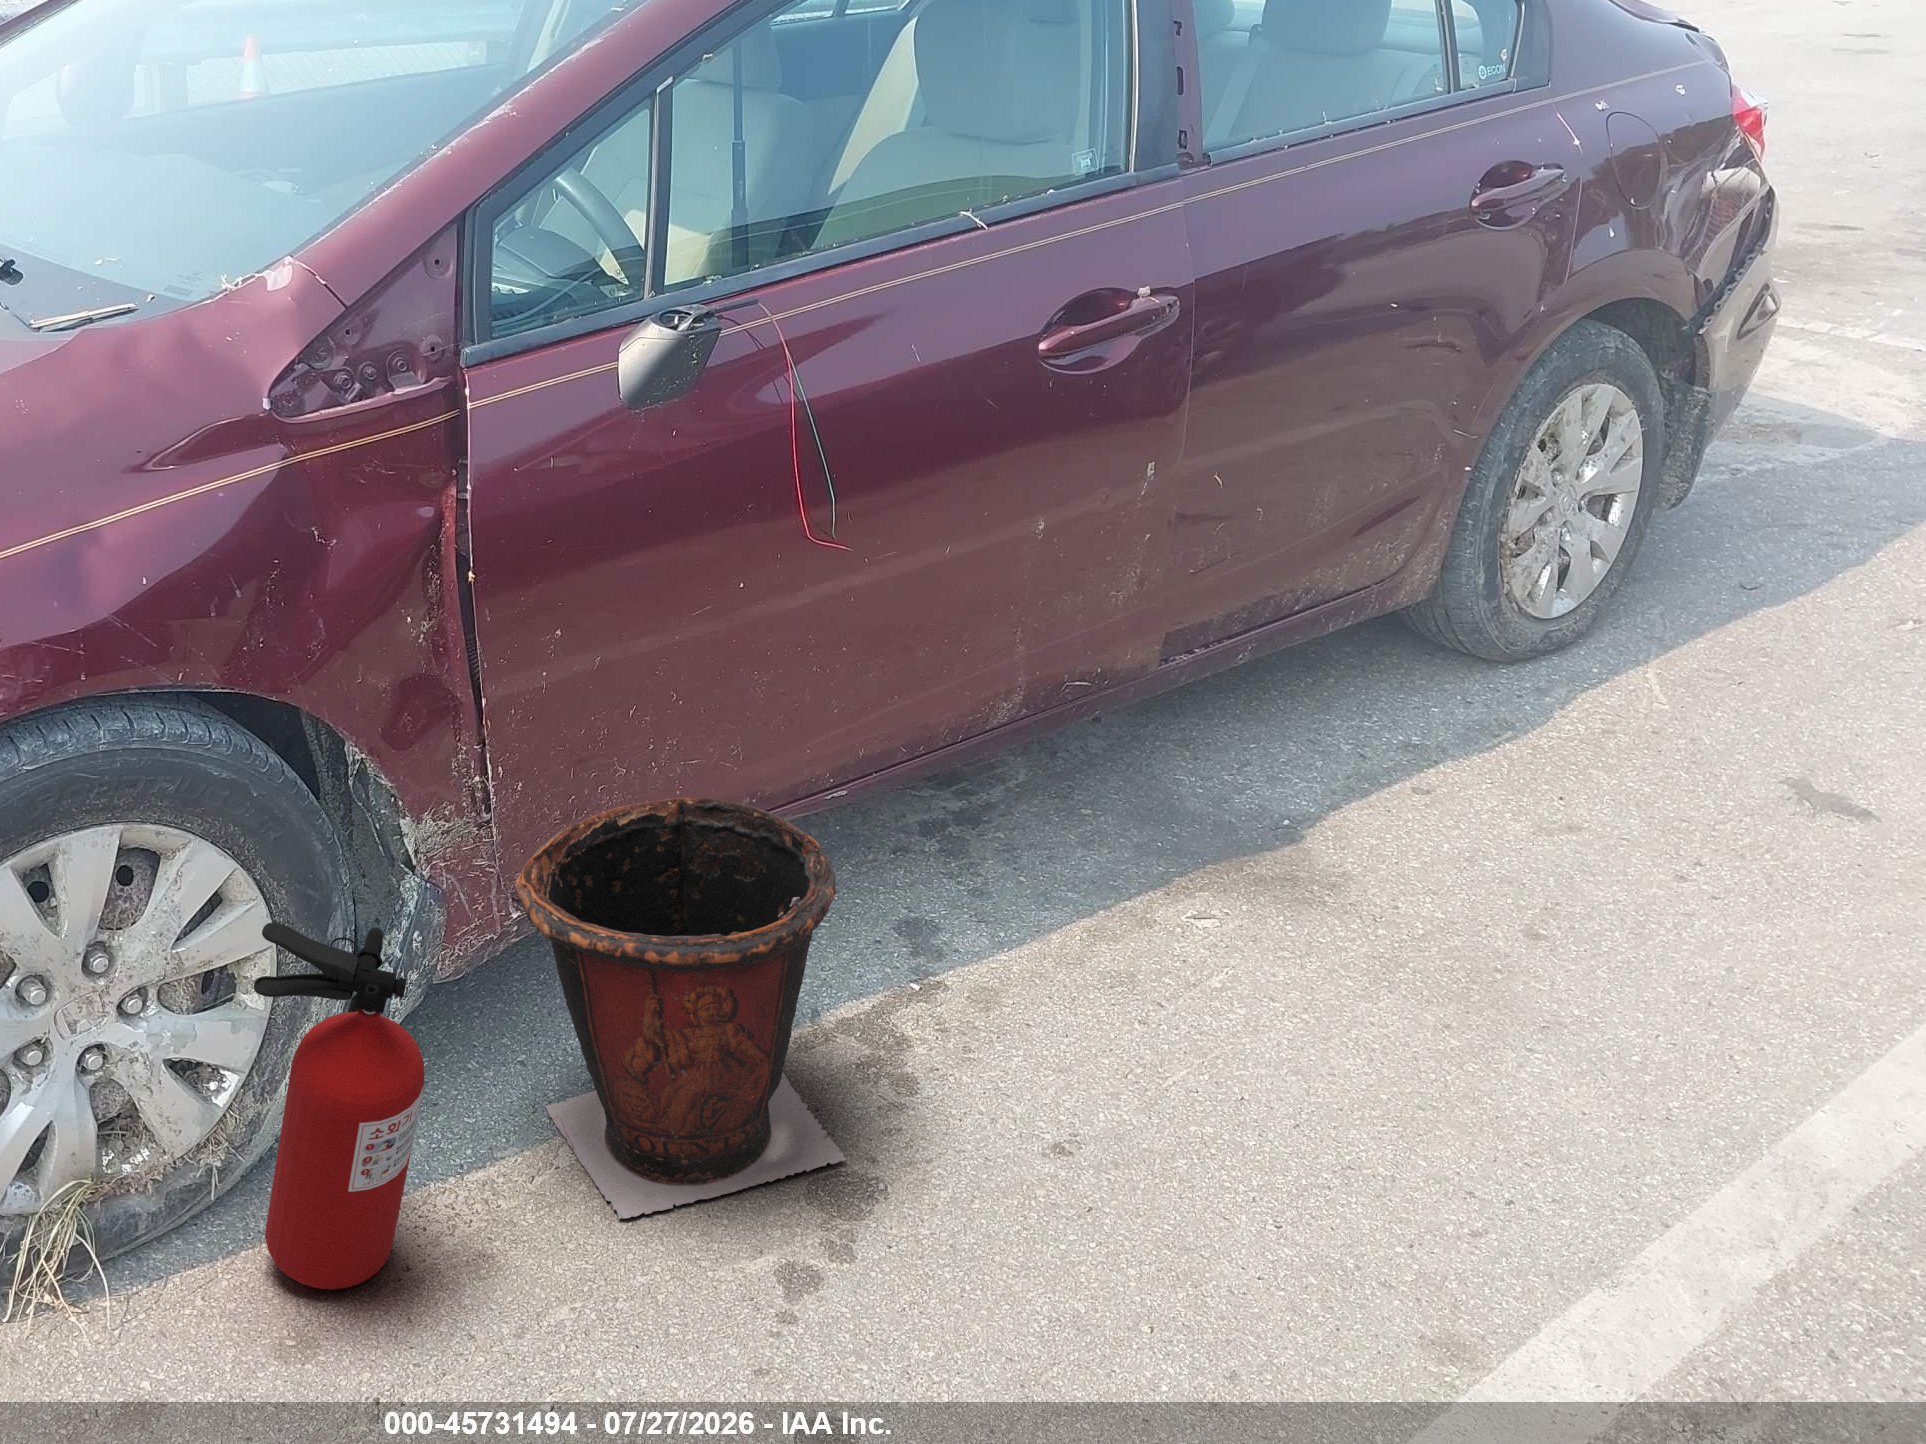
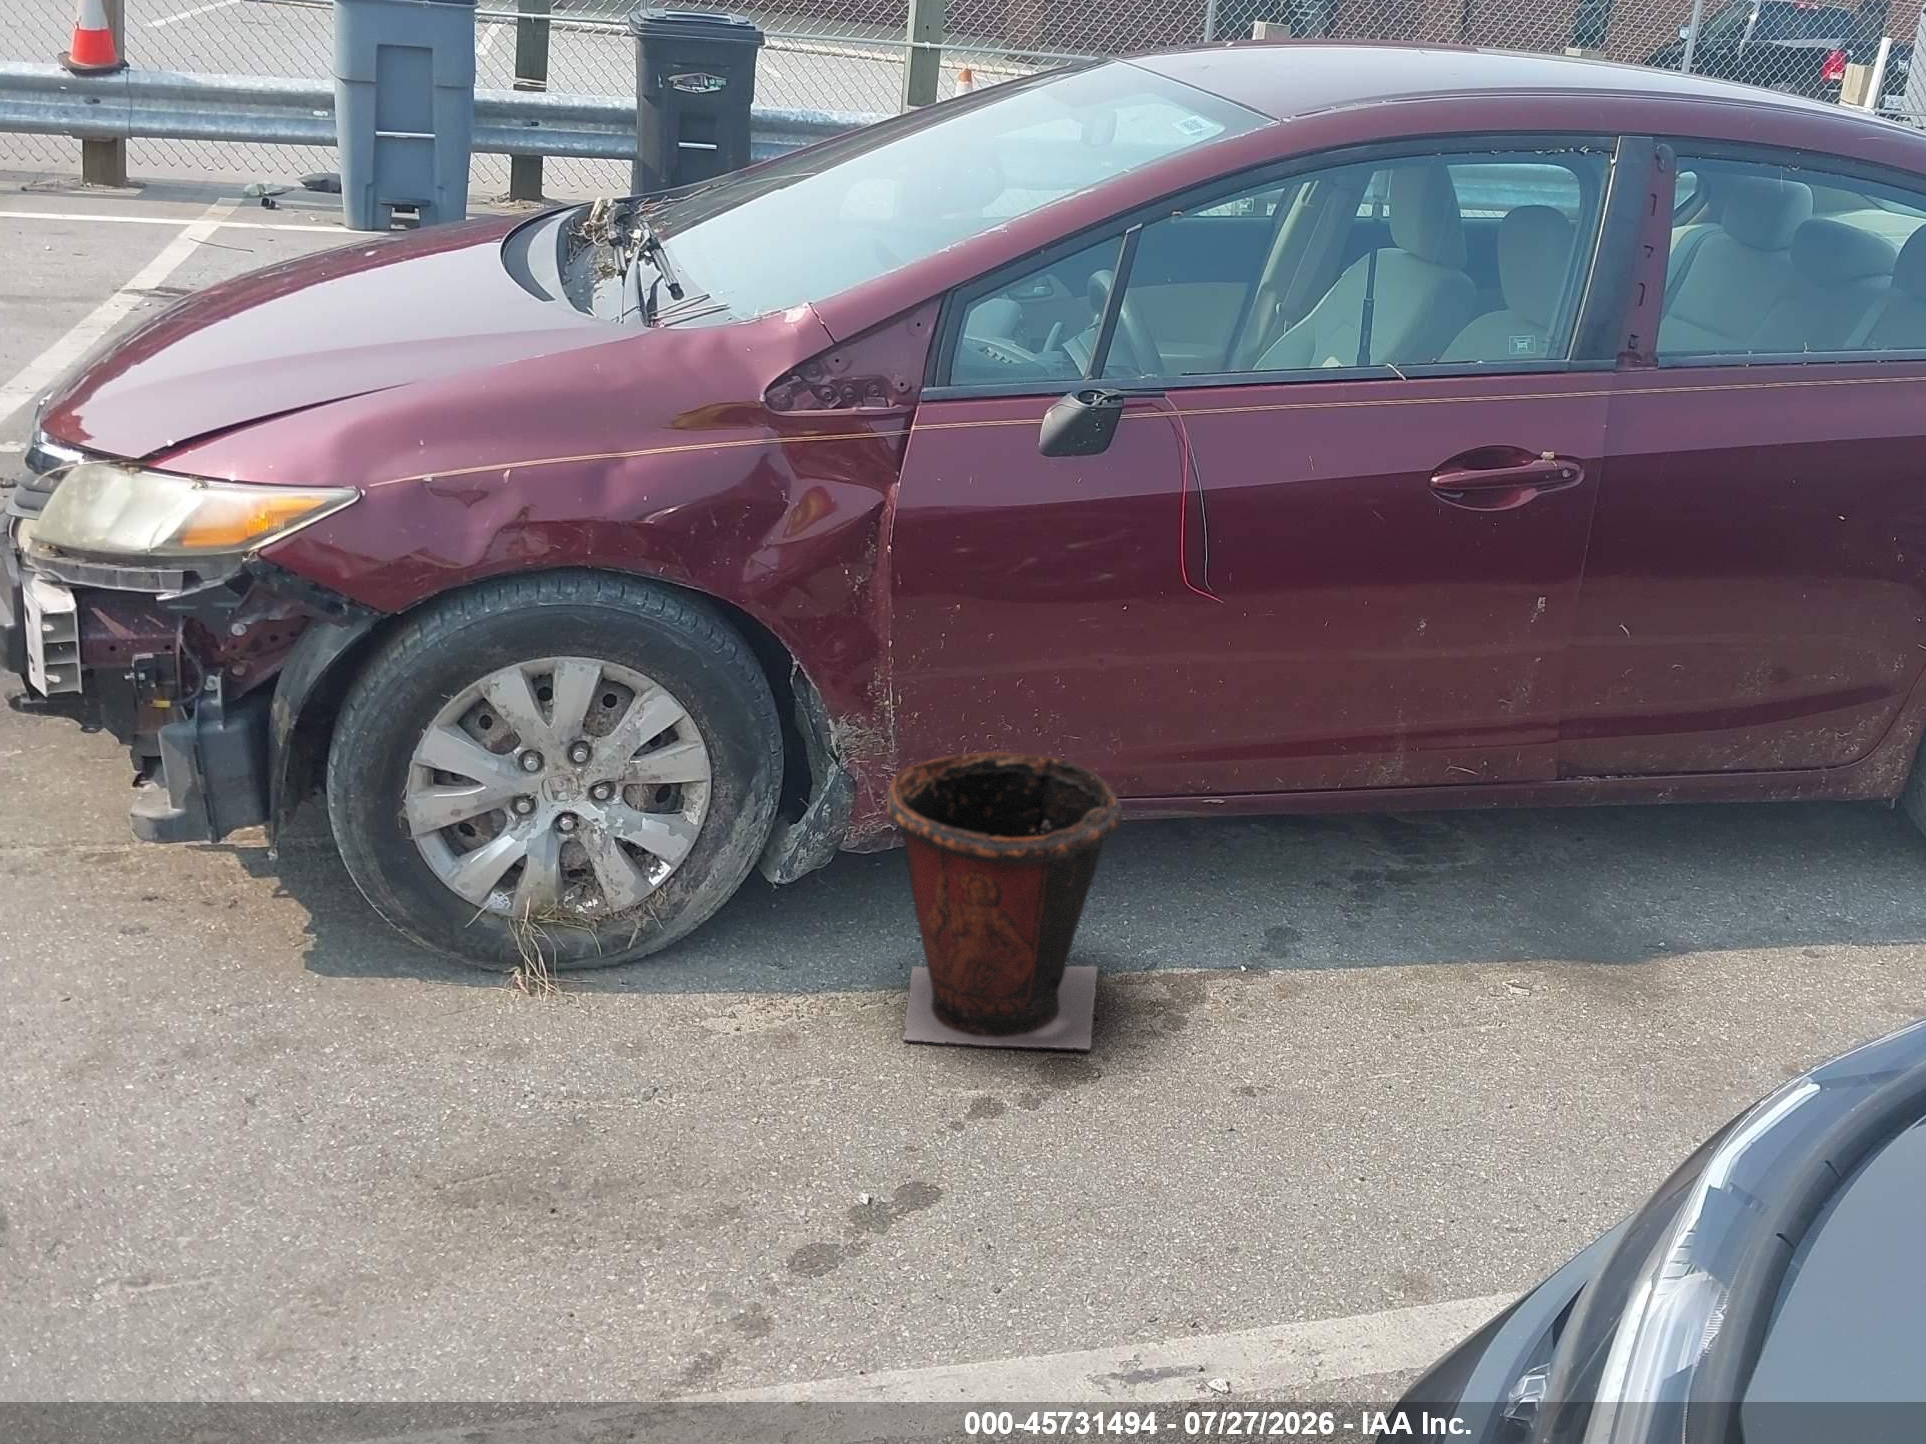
fire extinguisher: present [254,923,424,1289] -> none [651,741,761,1025]

